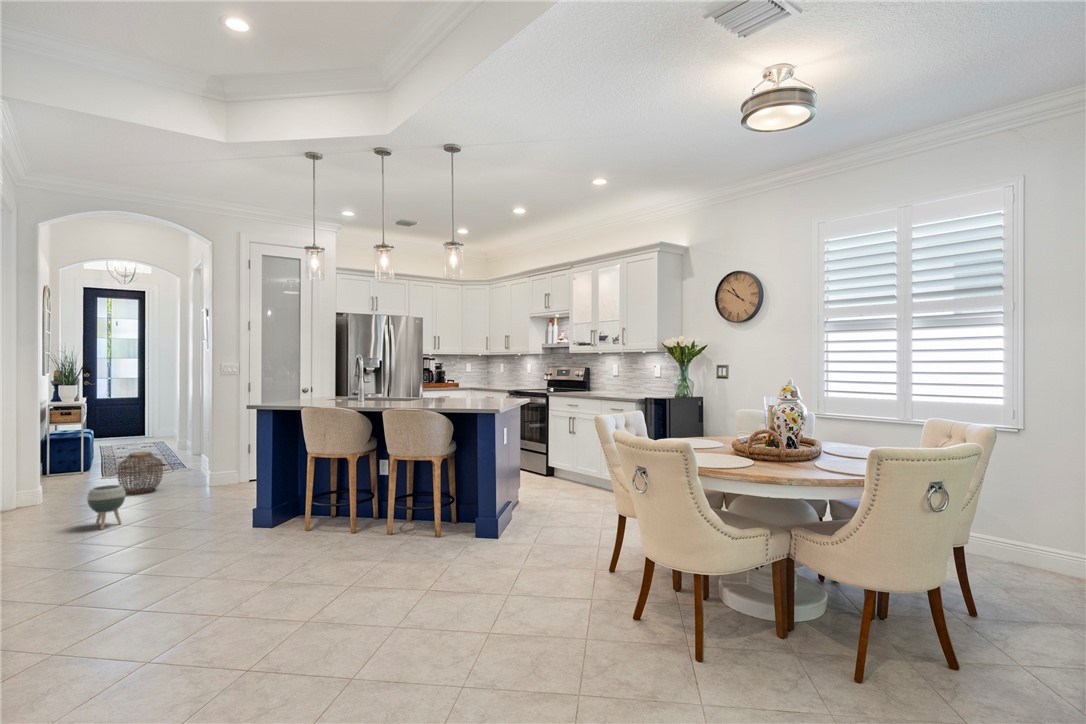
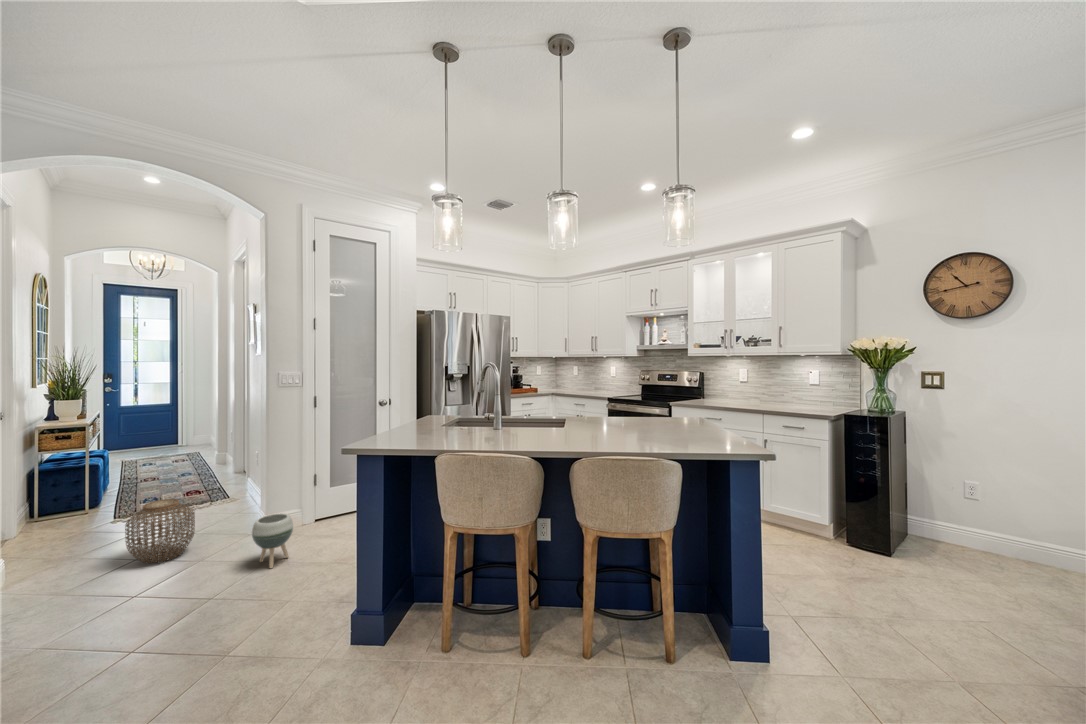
planter: present [87,485,126,529] -> present [252,513,293,568]

